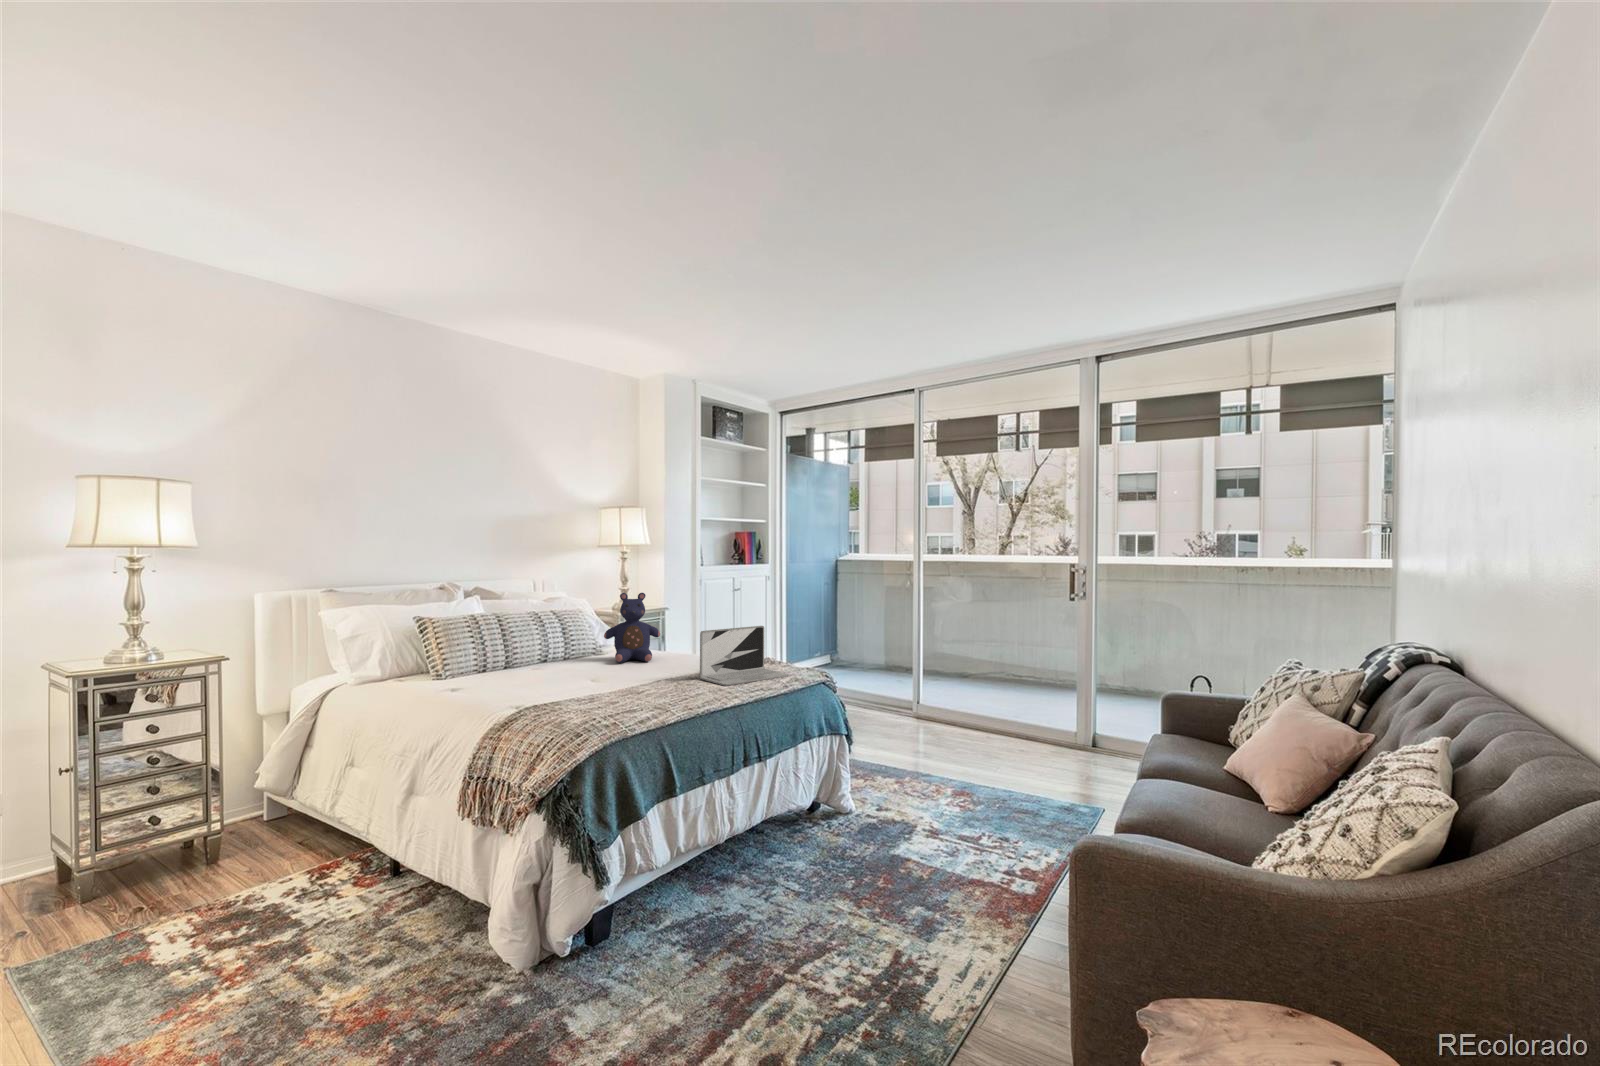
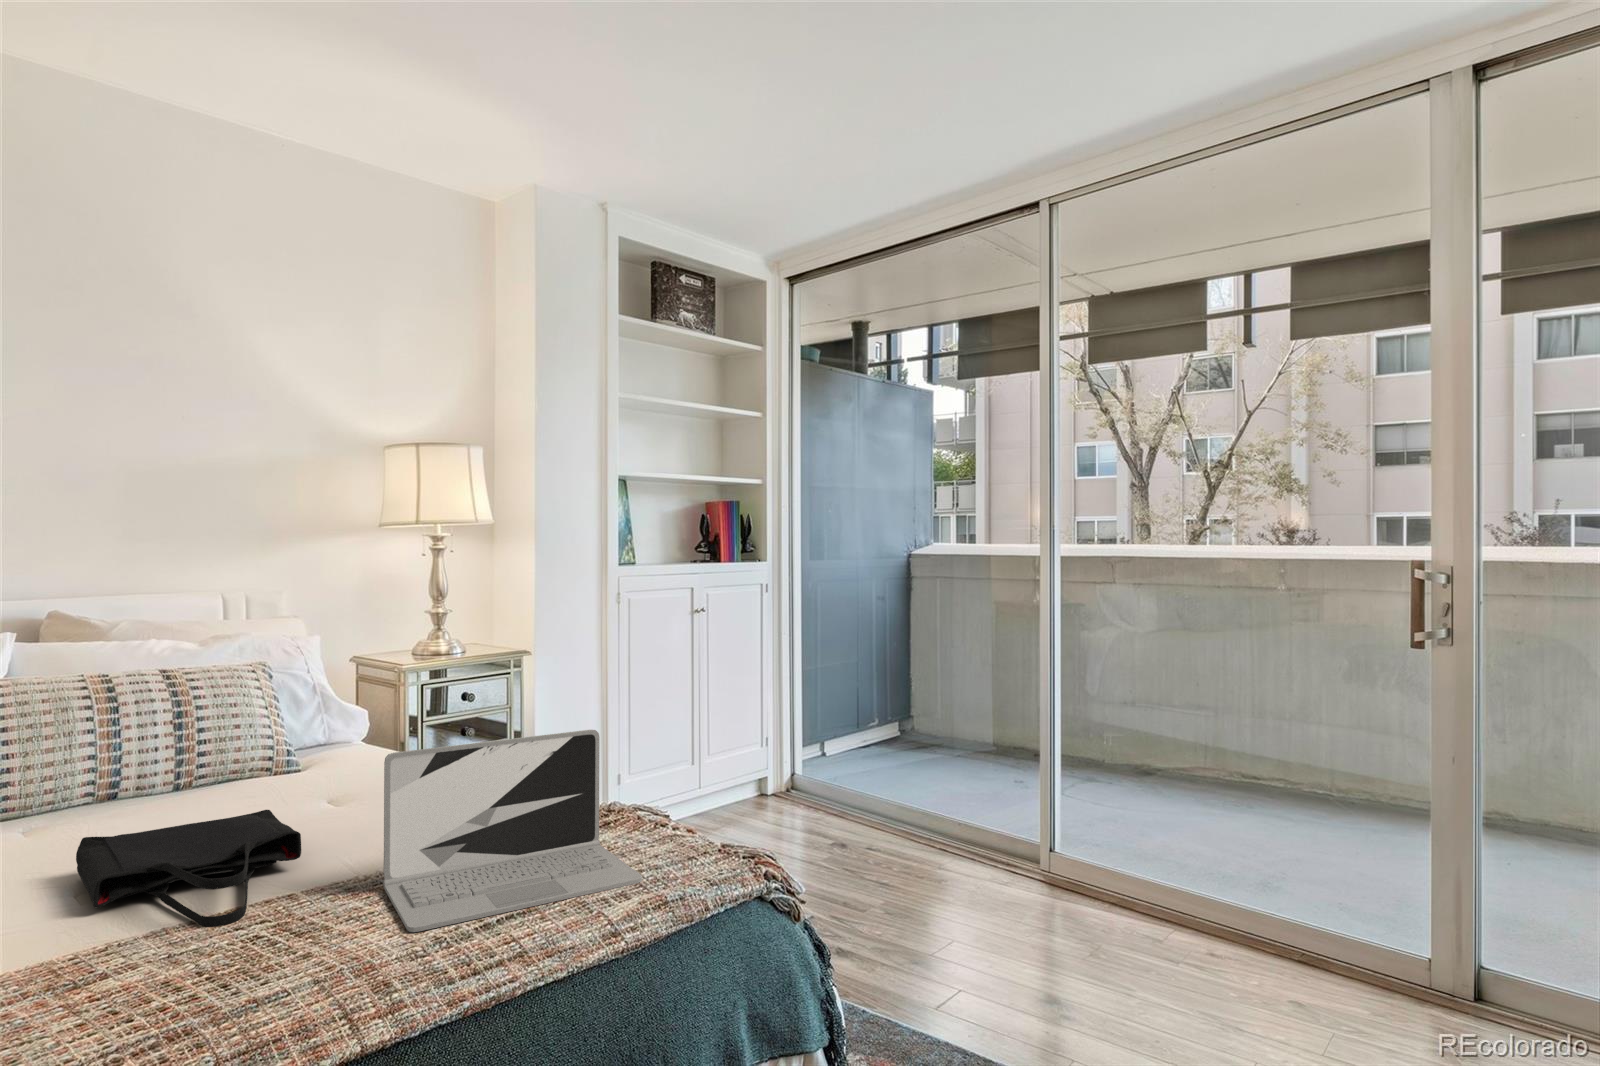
teddy bear: present [604,593,660,663] -> none [279,631,417,802]
tote bag: none [580,659,661,687] -> present [76,810,301,927]

